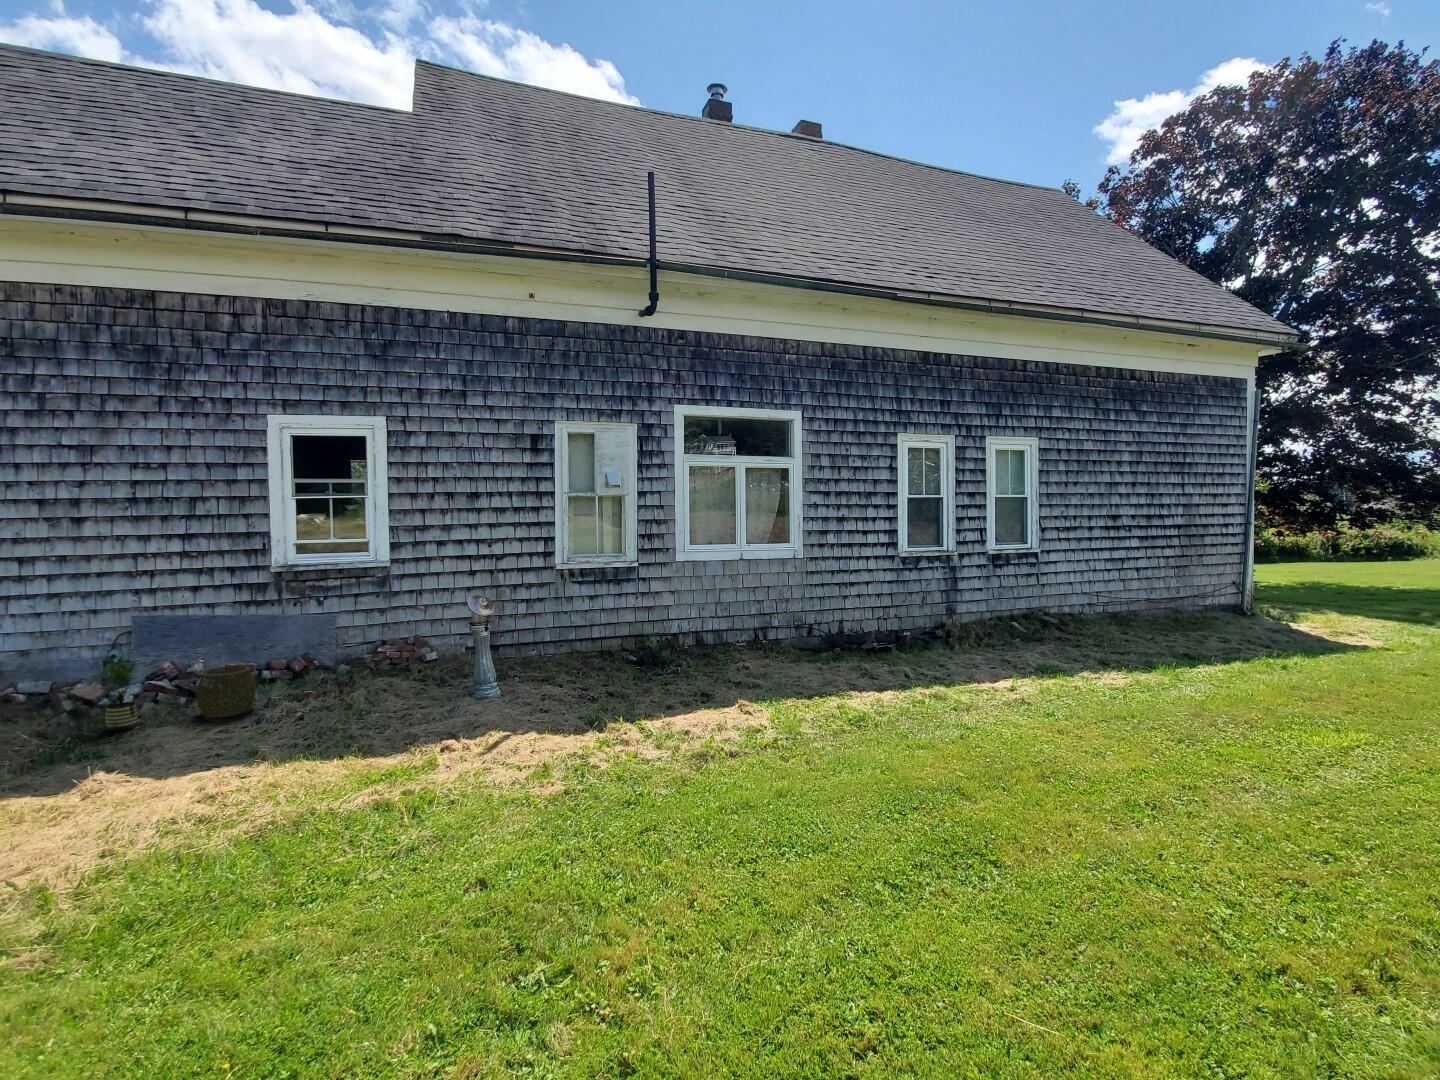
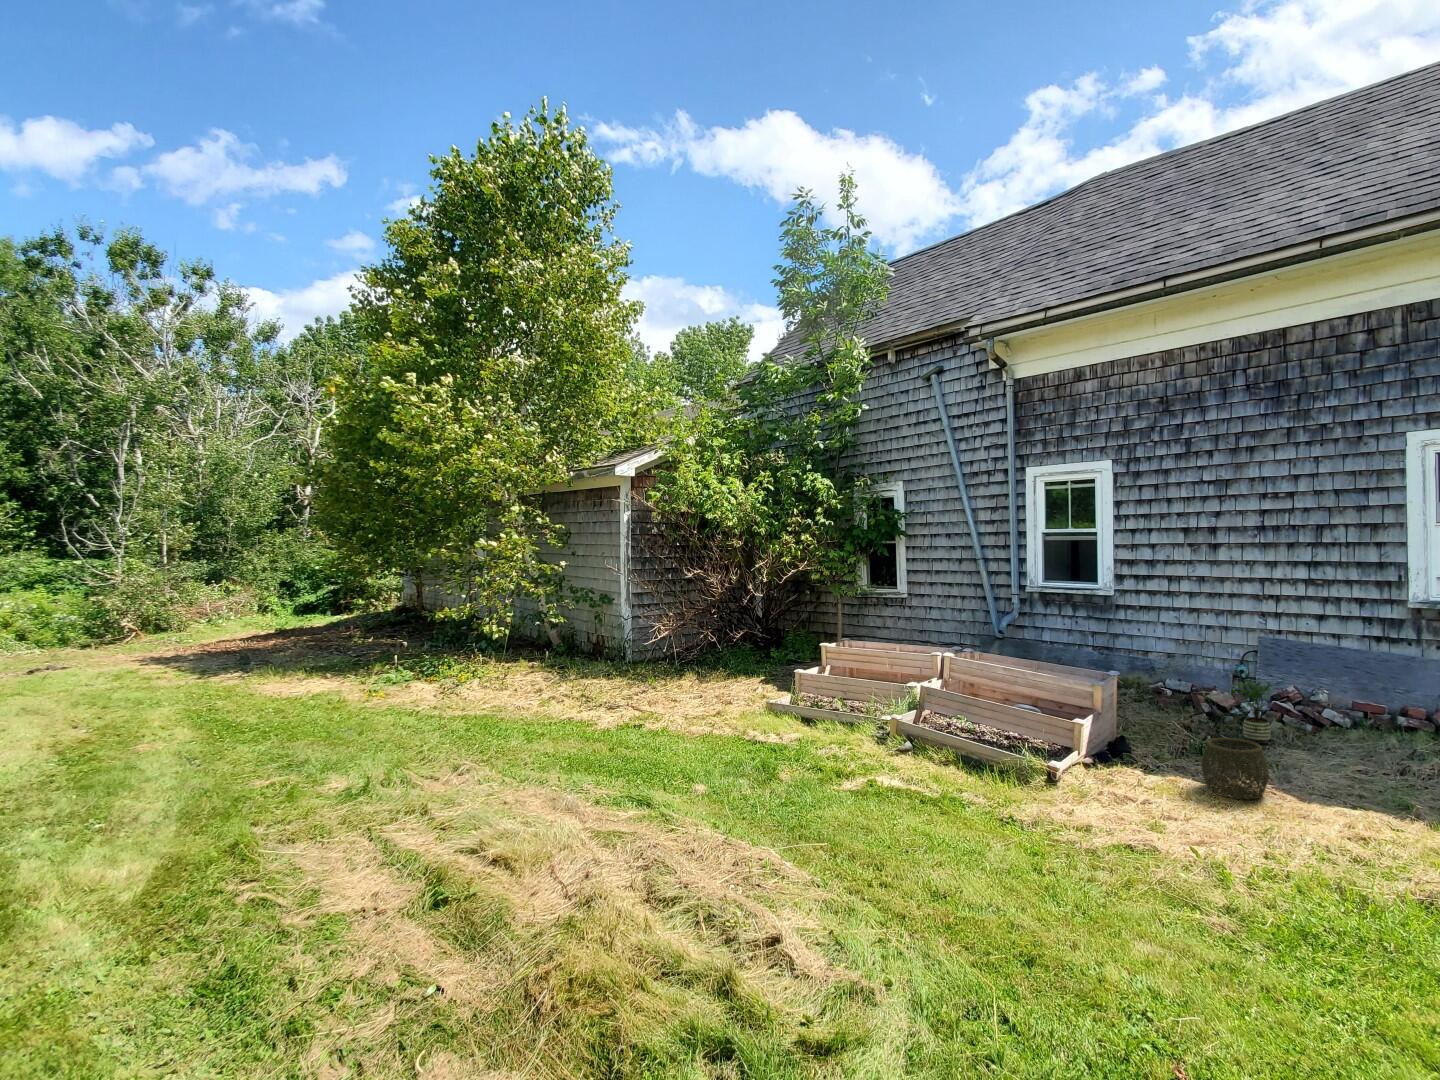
woven basket: present [196,666,256,718] -> present [1201,738,1269,800]

